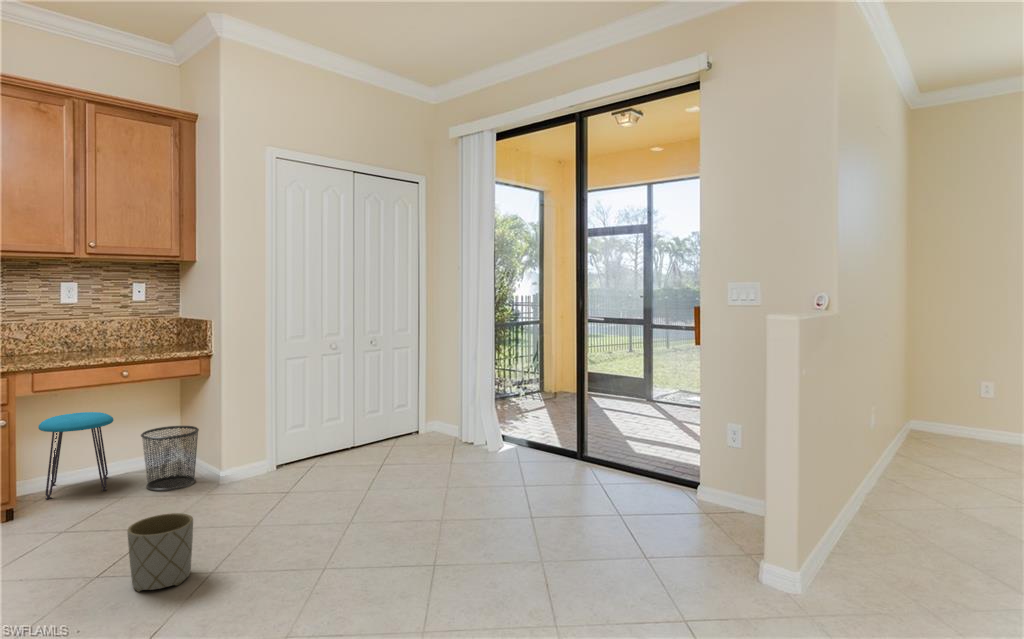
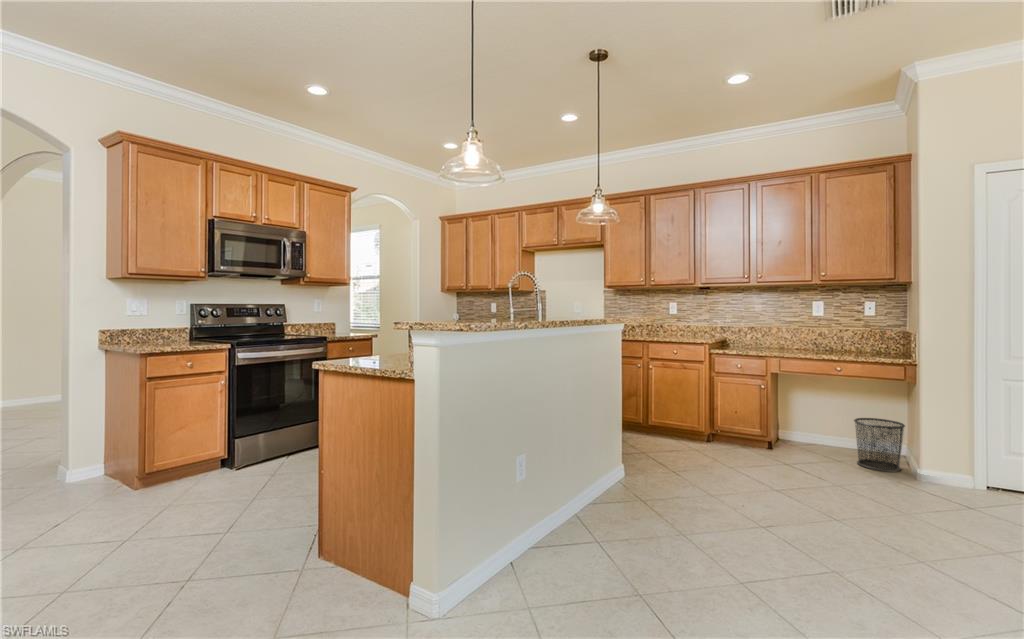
stool: present [38,412,113,499] -> none [792,394,843,454]
planter: present [127,513,193,592] -> none [776,463,822,516]

